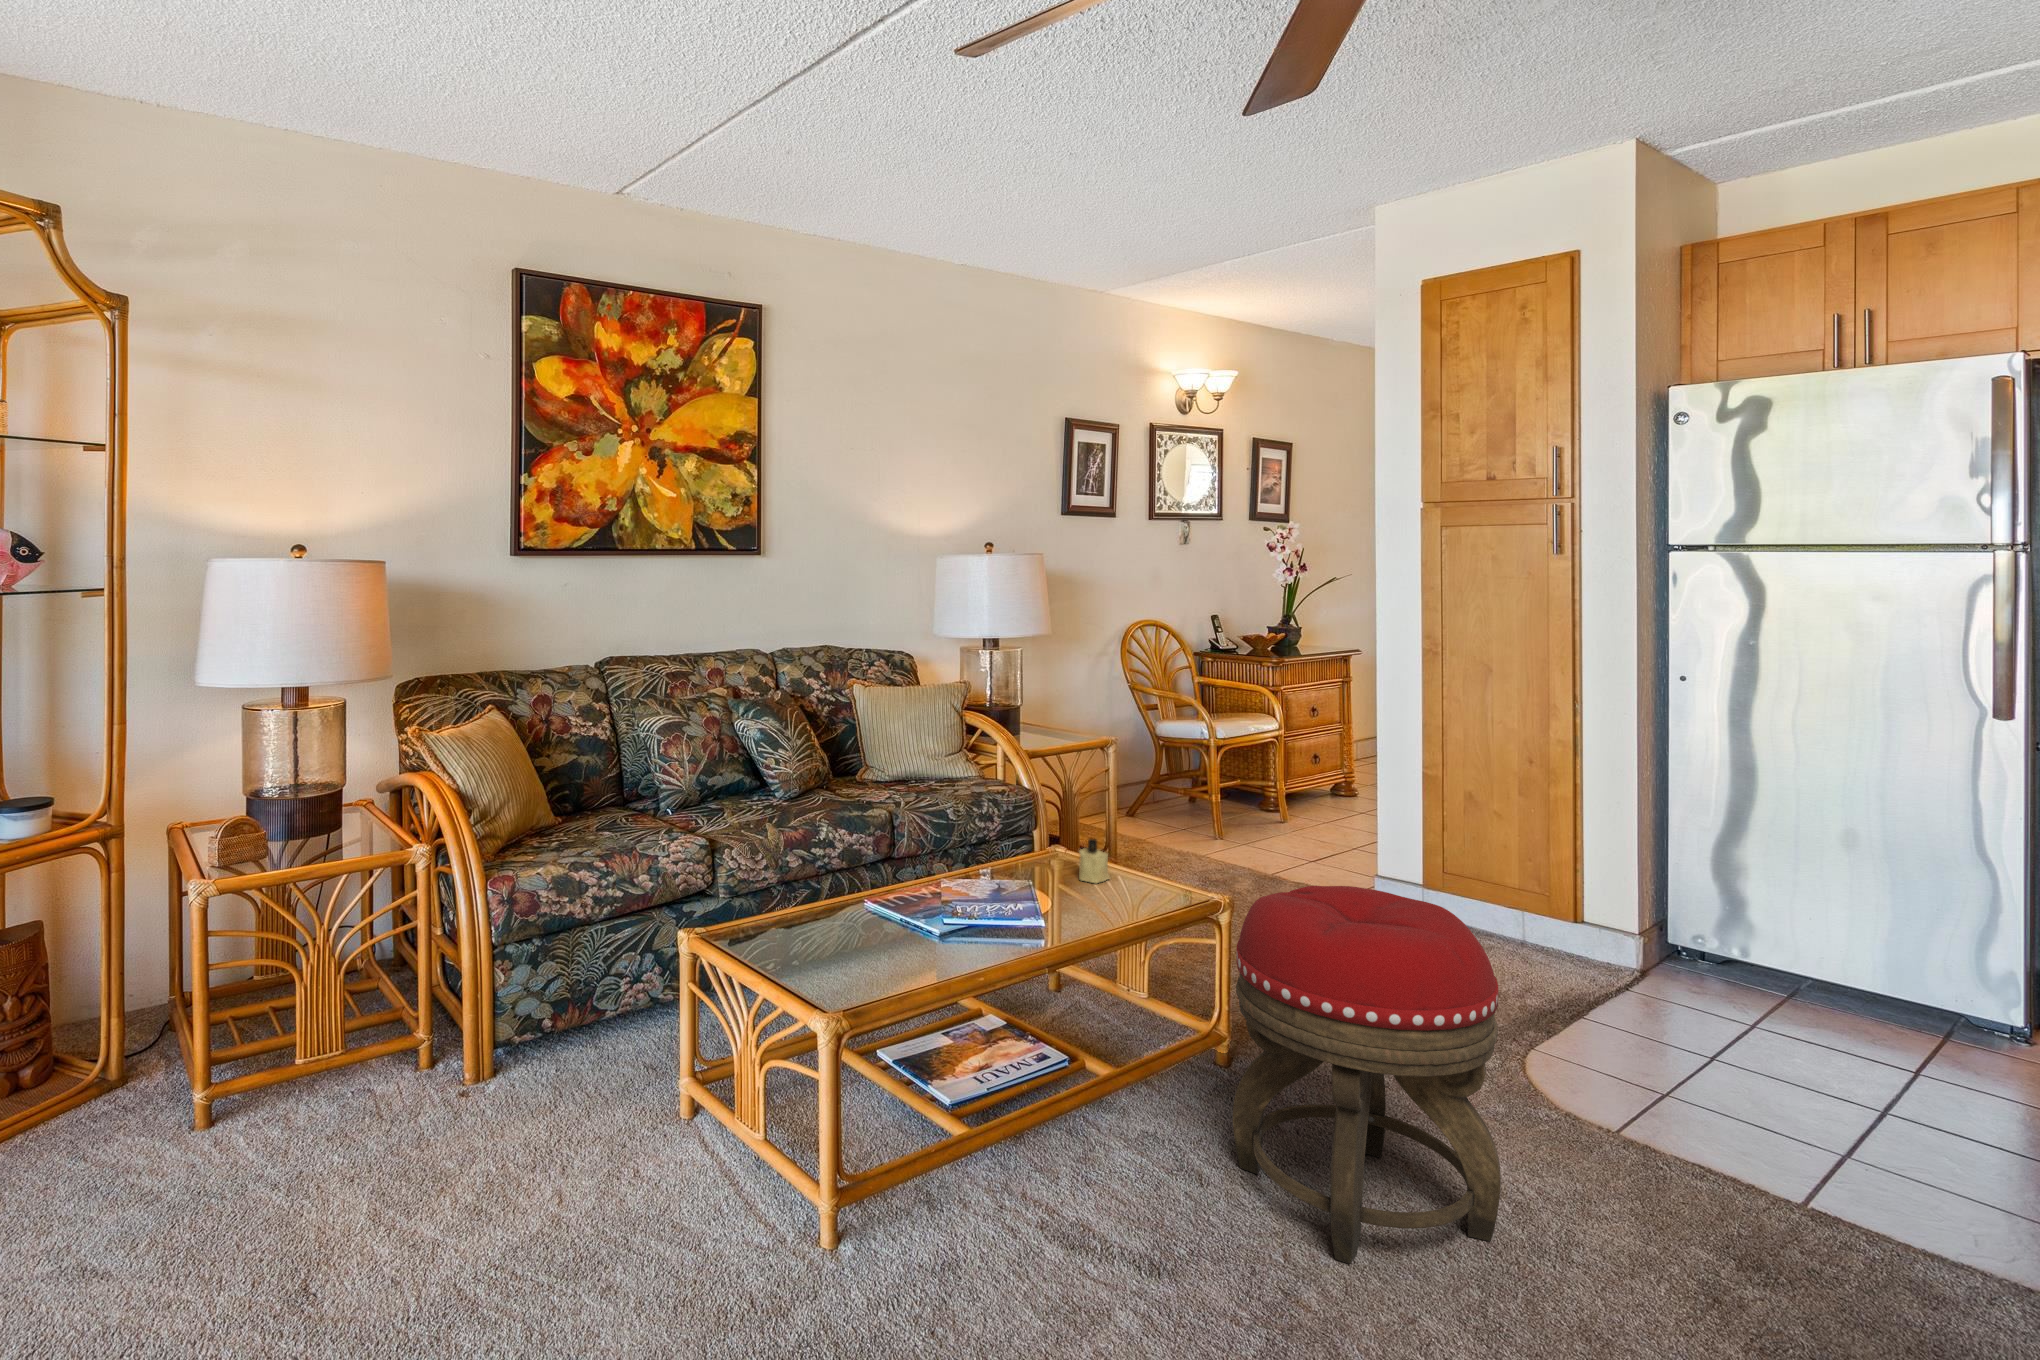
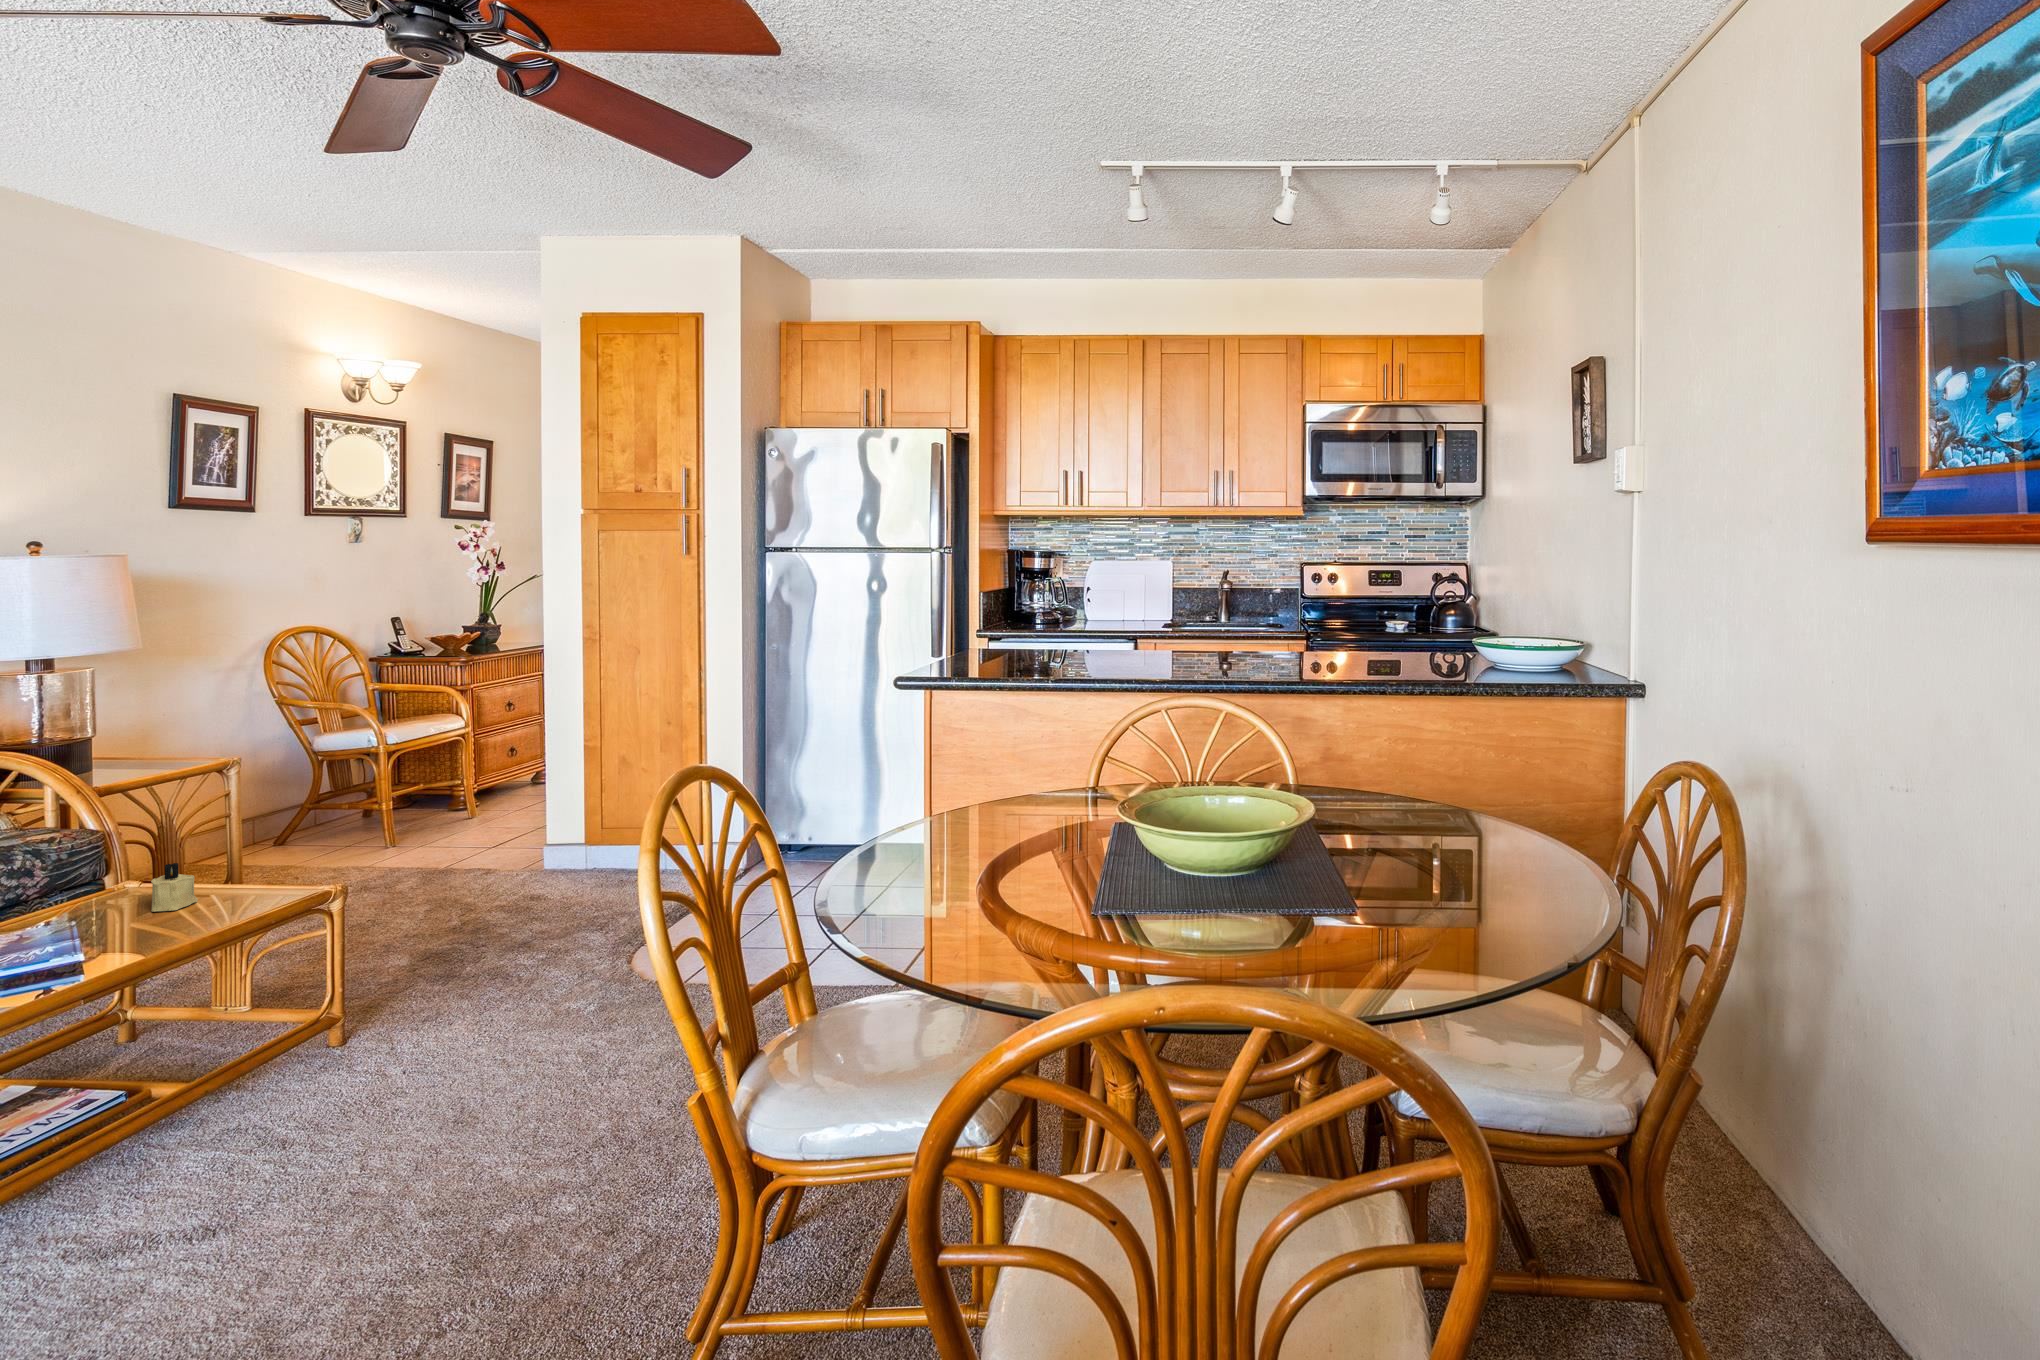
footstool: present [1233,886,1501,1264] -> none [329,842,577,1159]

